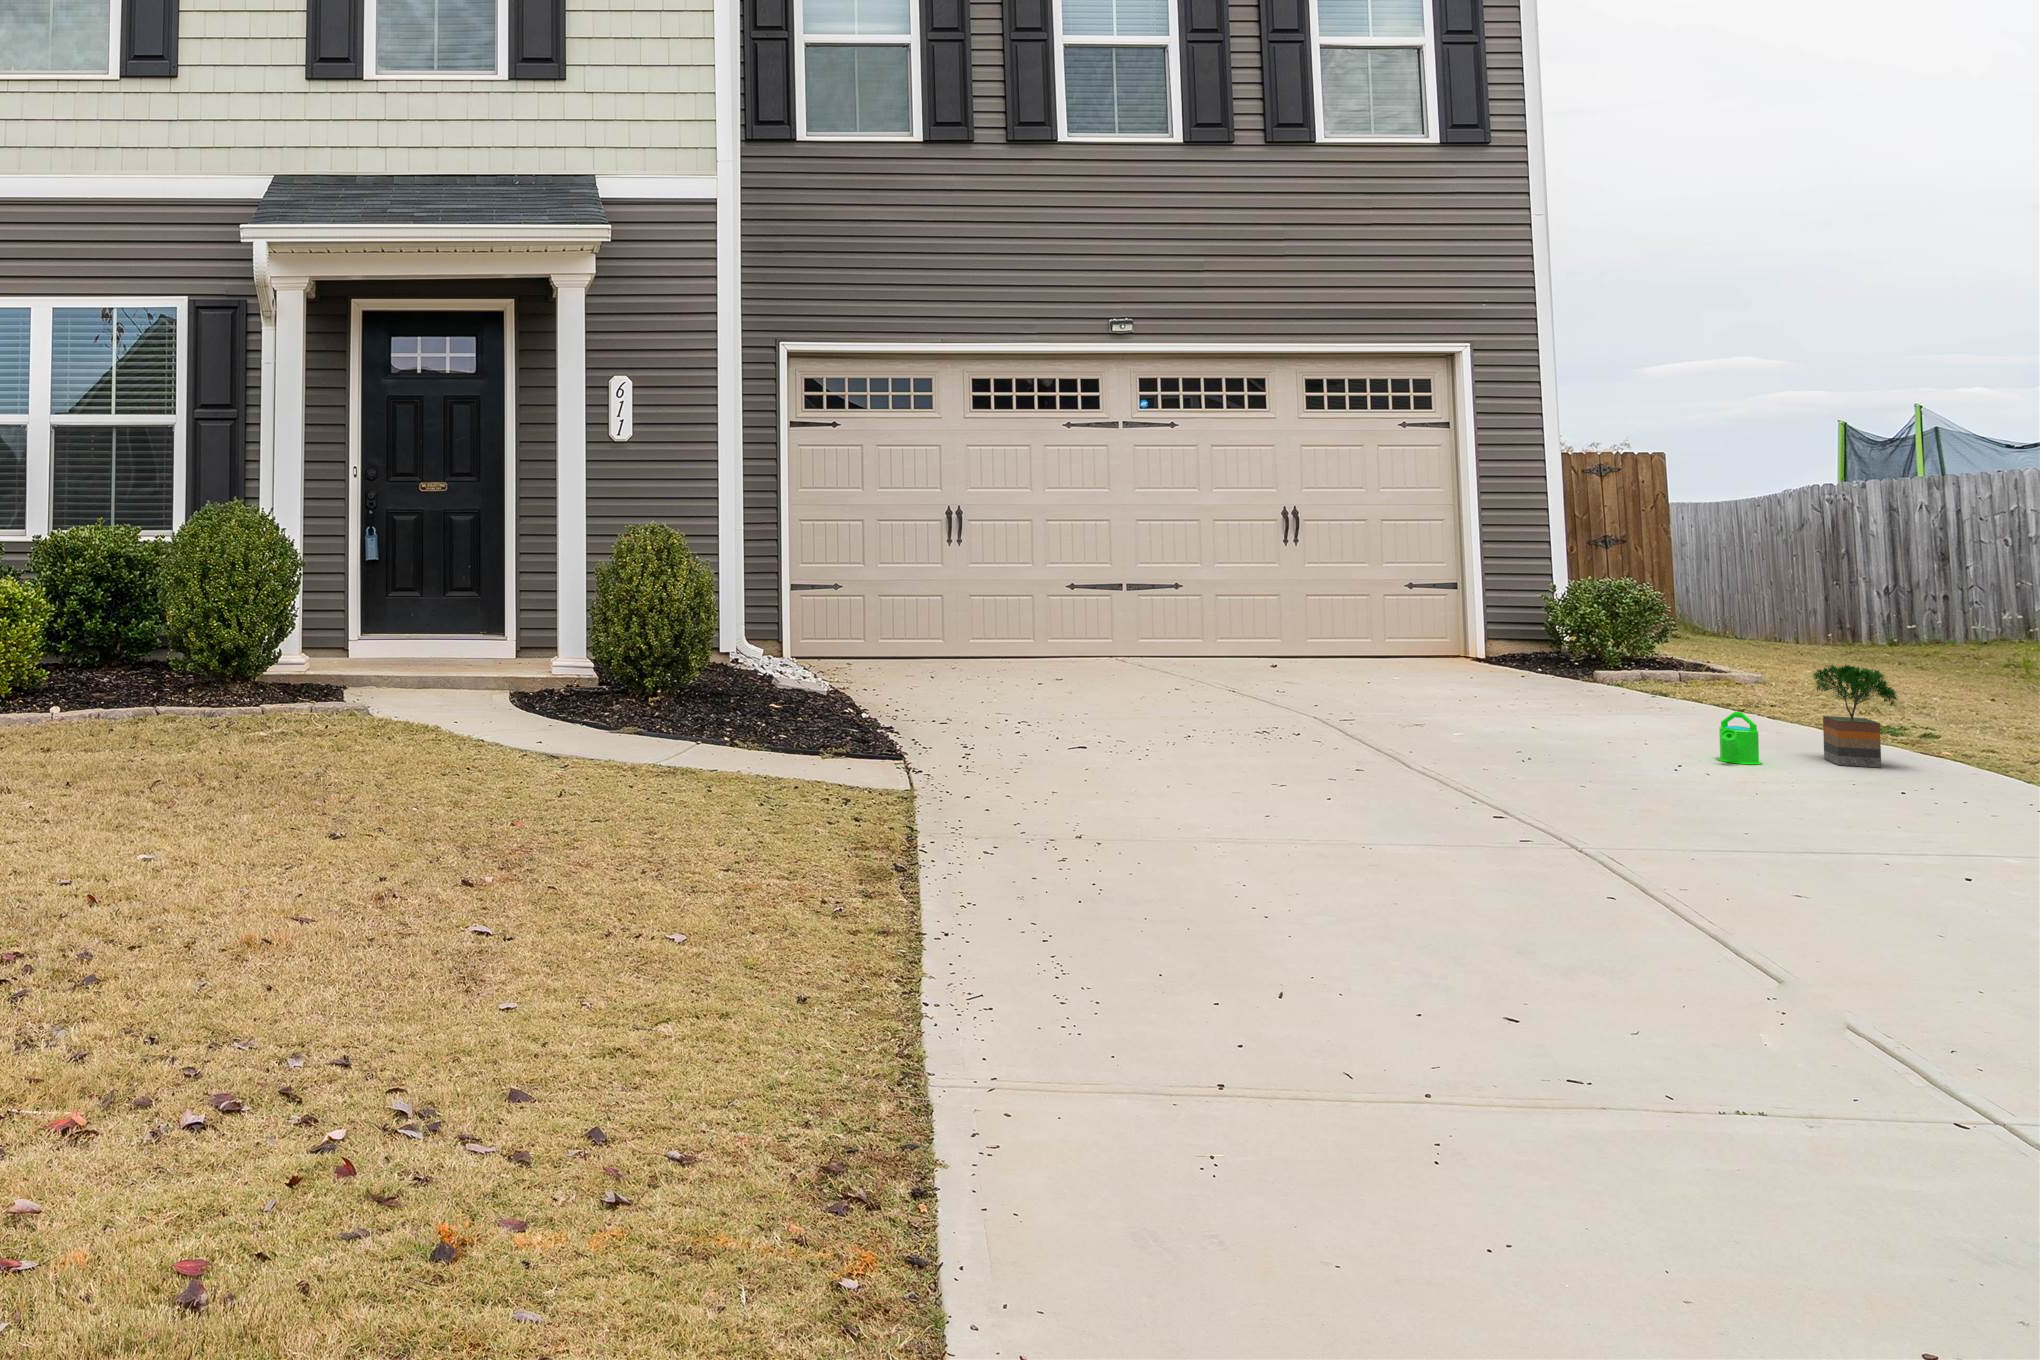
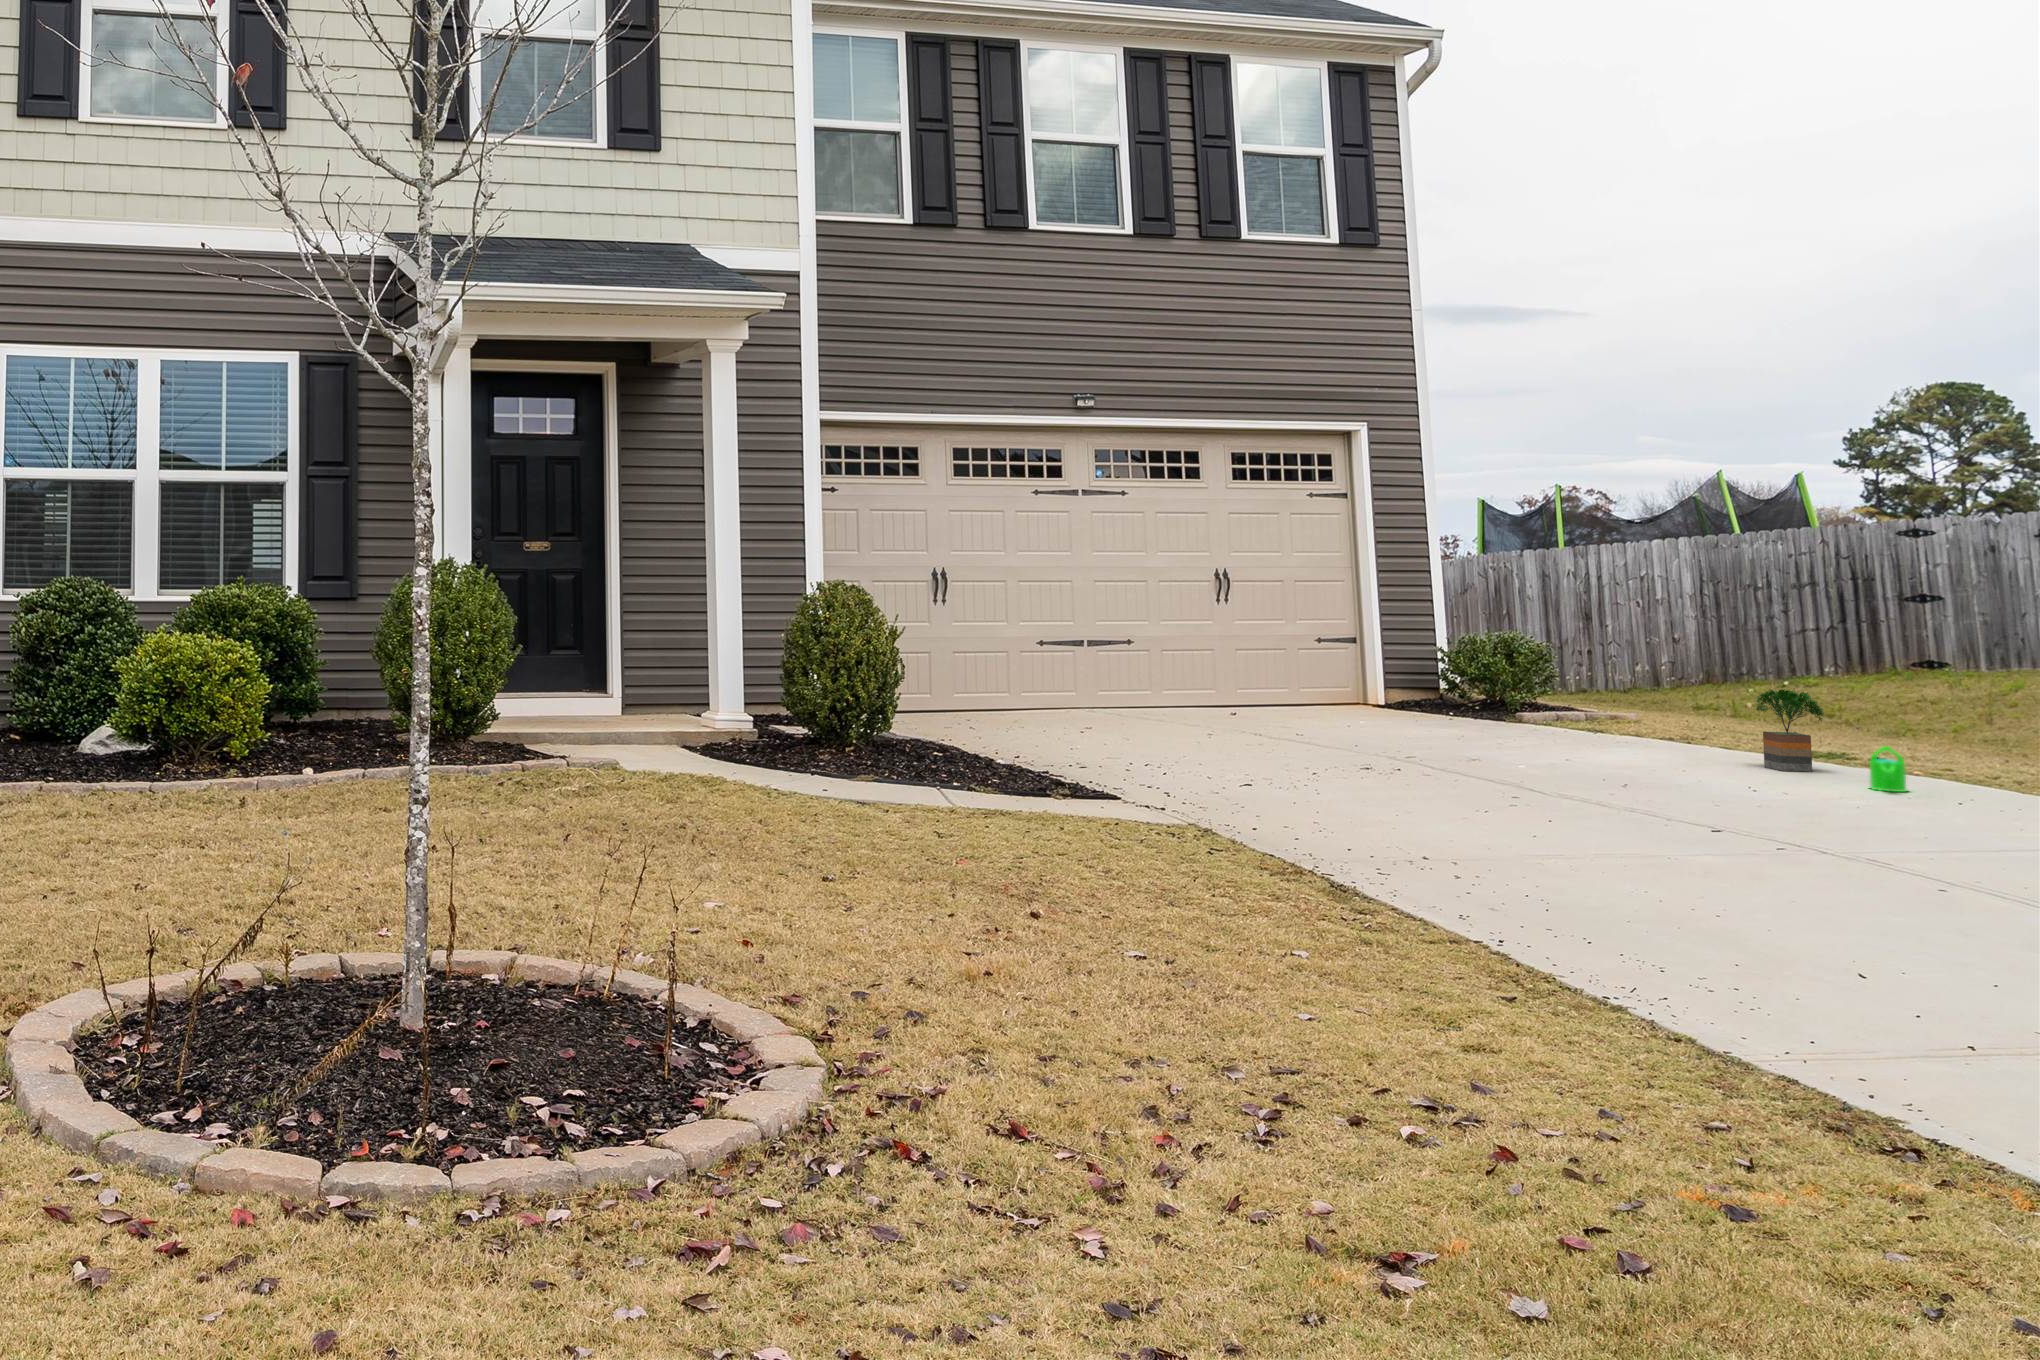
watering can: present [1717,712,1762,765] -> present [1869,746,1906,792]

